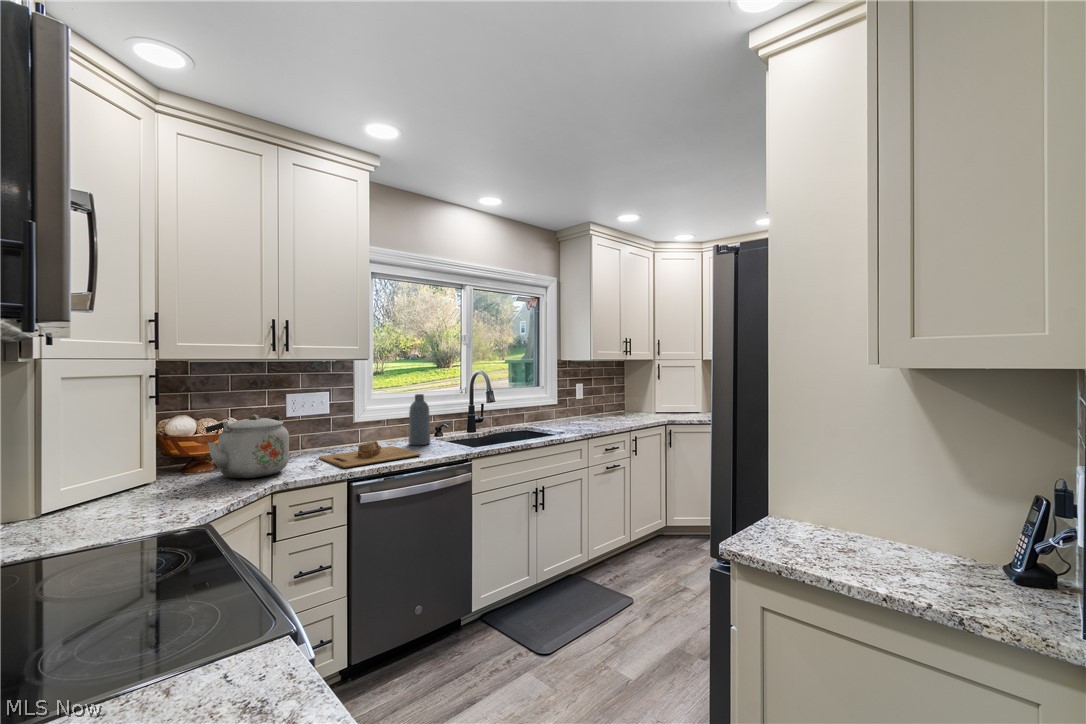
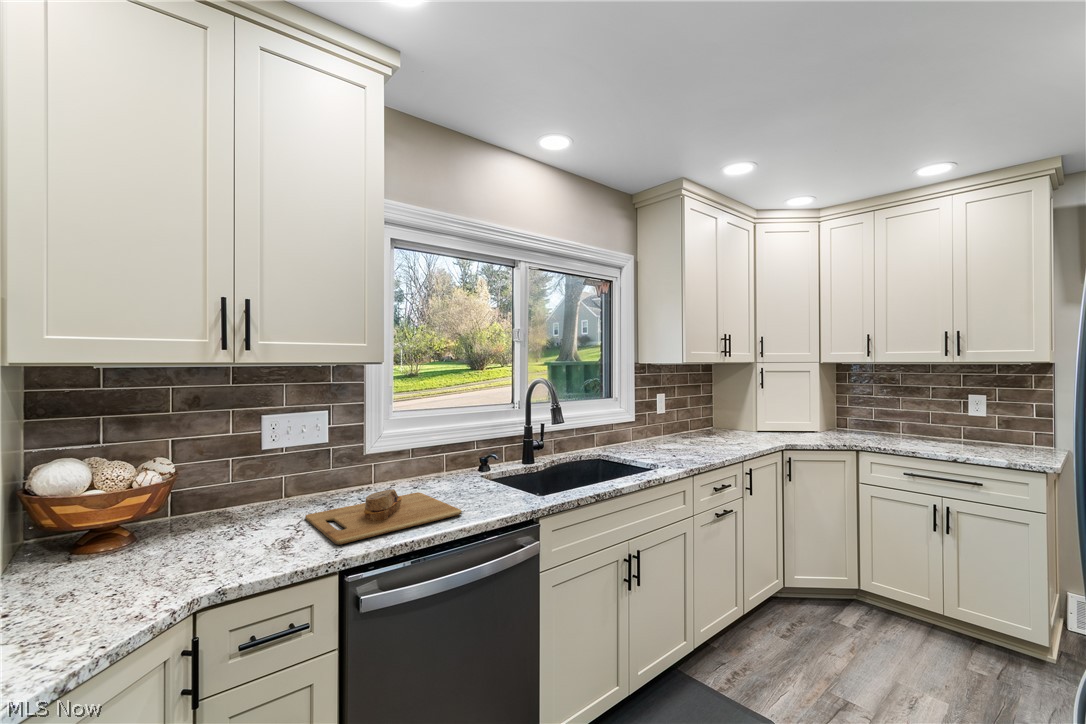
vase: present [408,394,430,445] -> none [442,414,474,490]
kettle: present [206,415,289,478] -> none [88,456,247,573]

